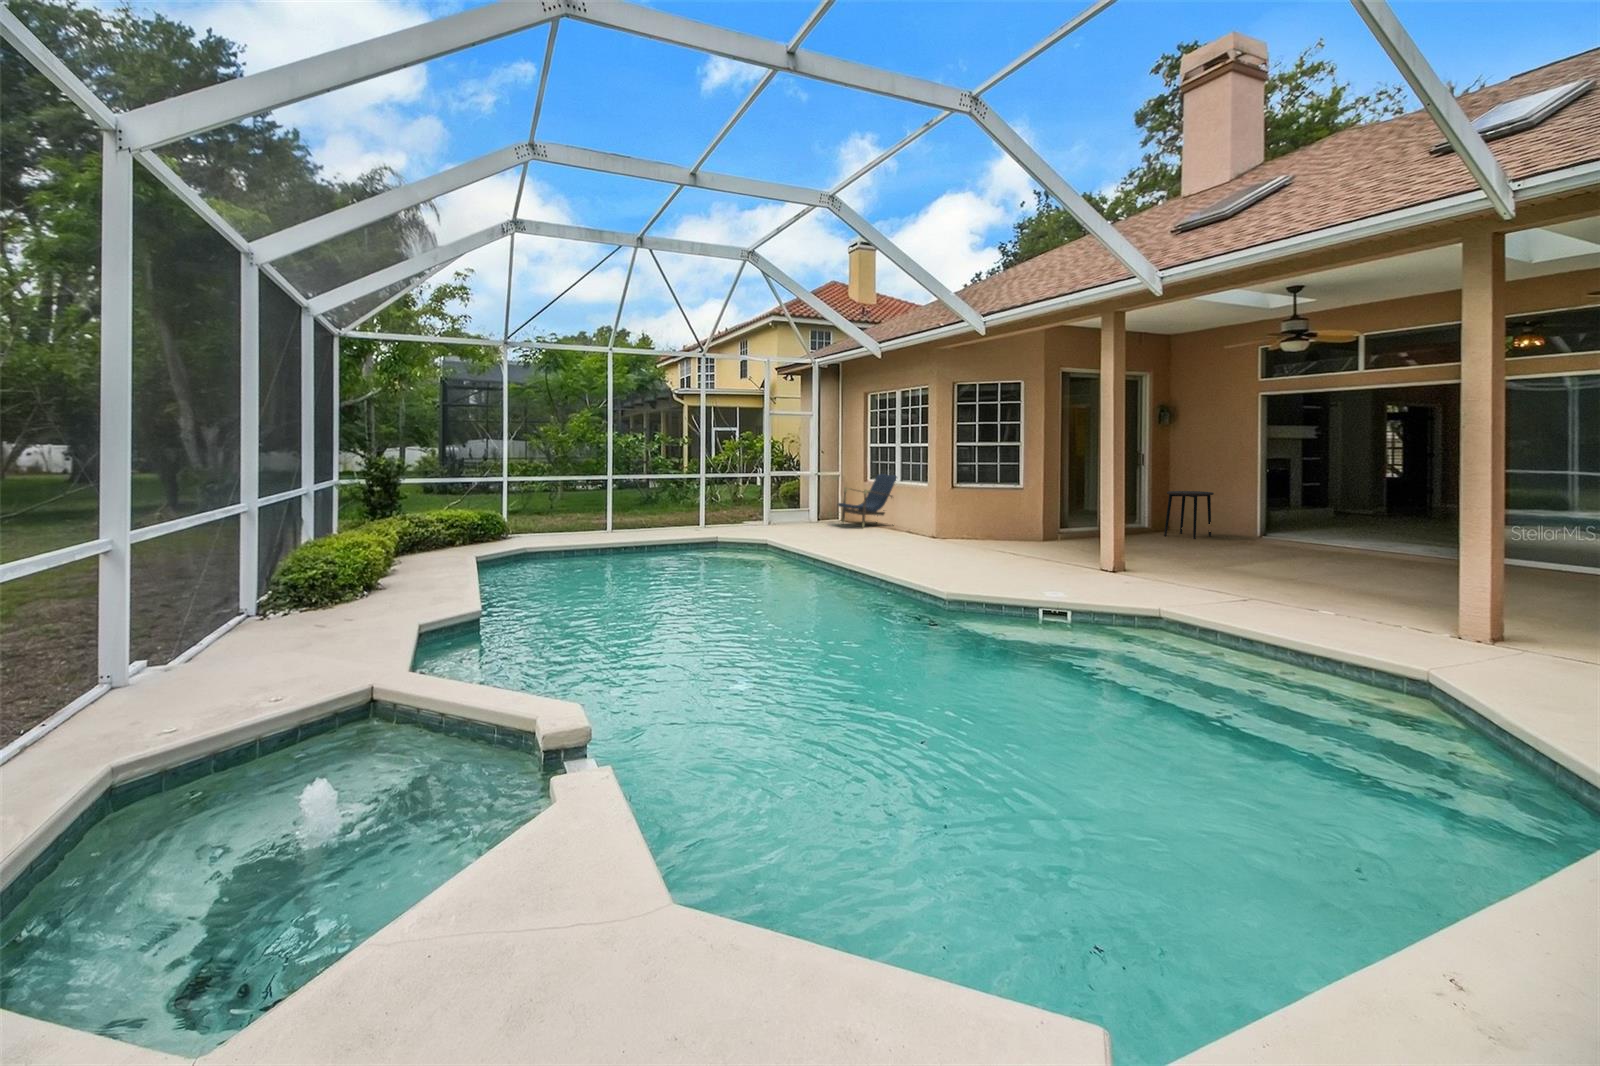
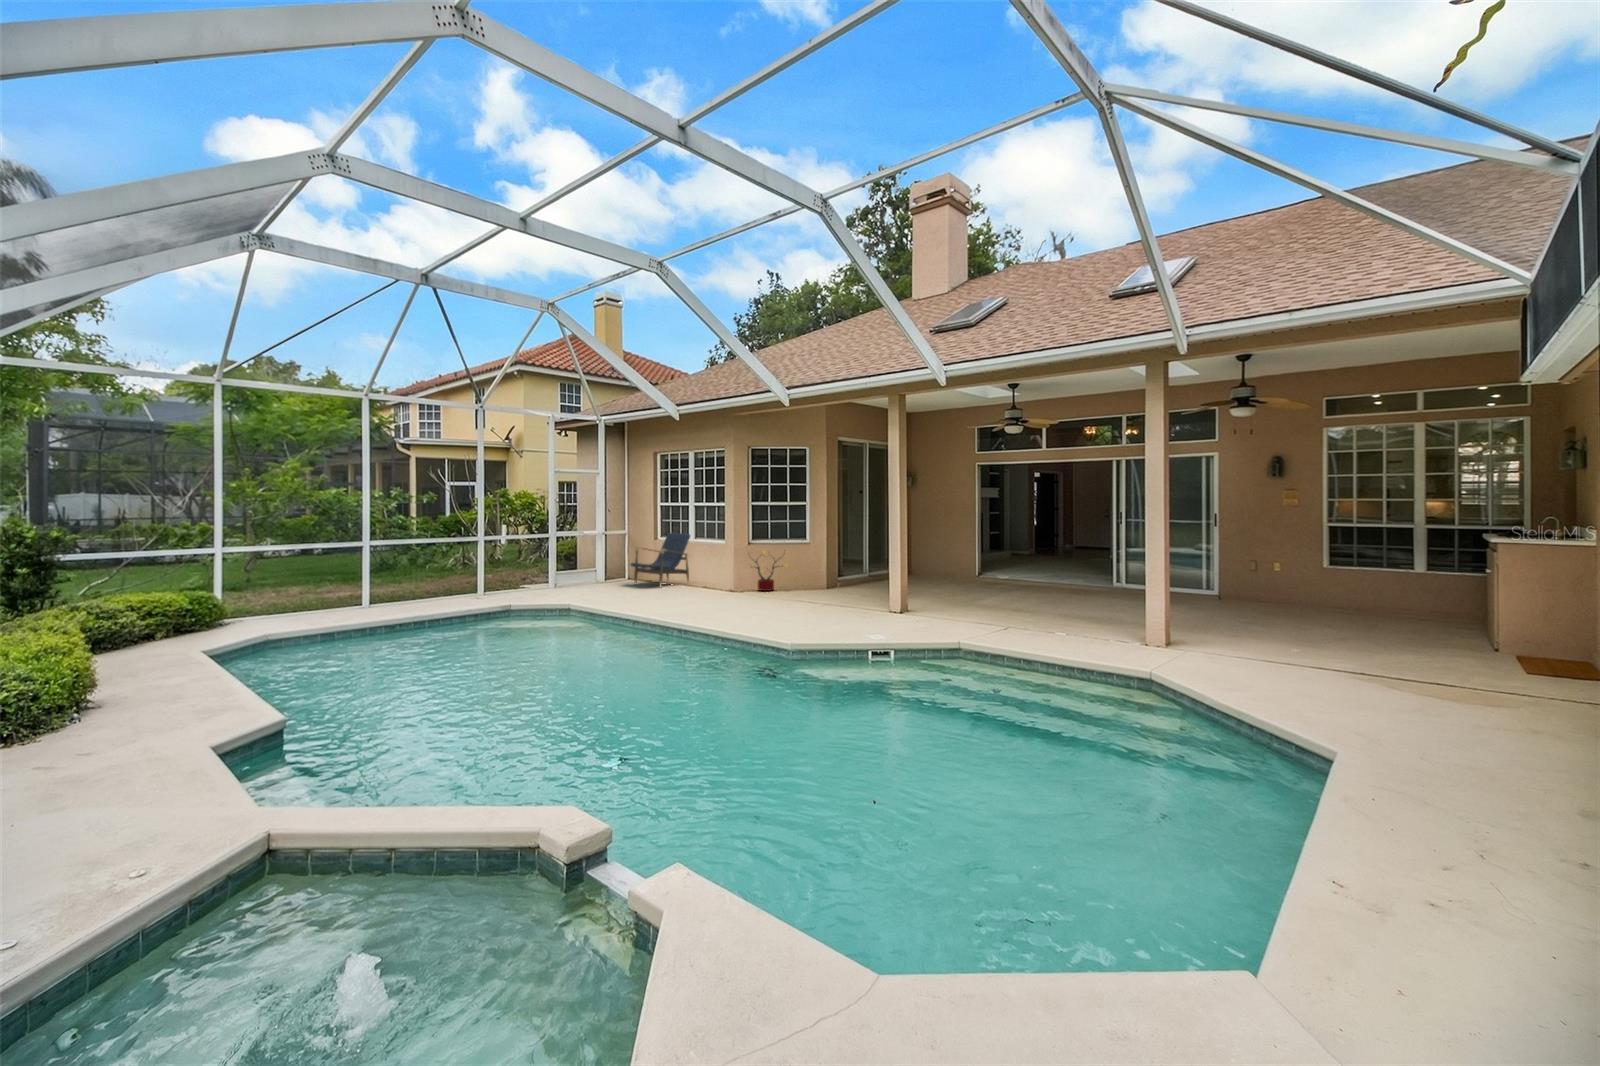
side table: present [1164,491,1214,539] -> none [930,542,966,583]
decorative plant: none [946,493,990,536] -> present [755,557,788,591]

